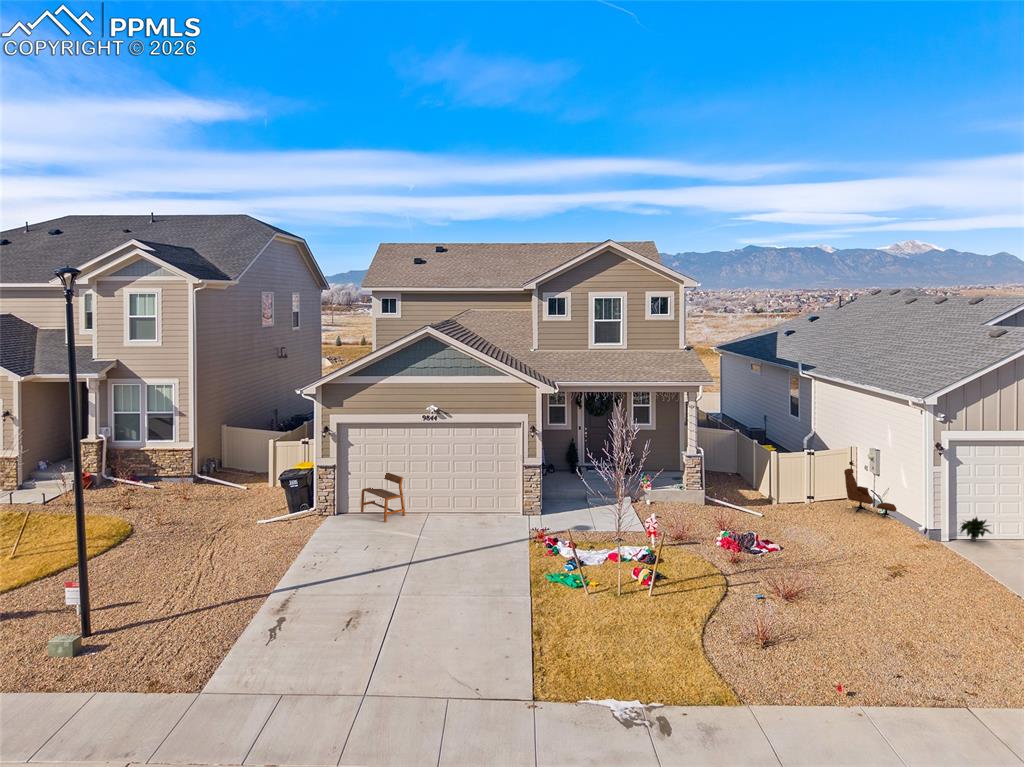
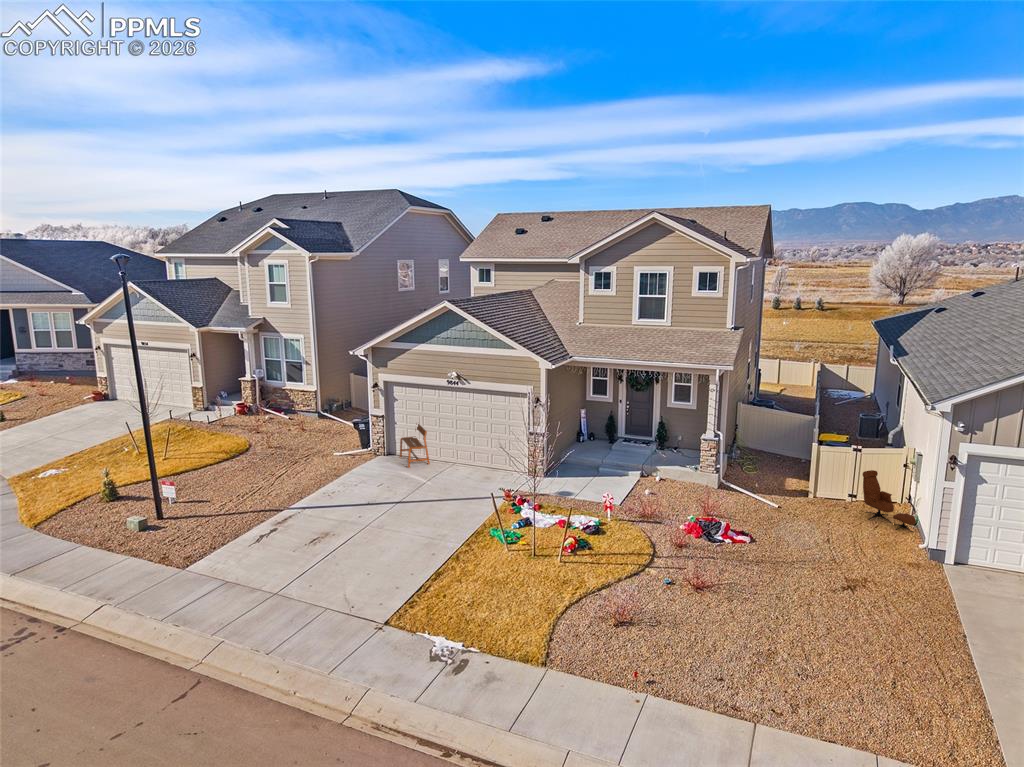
potted plant: present [960,517,991,541] -> none [966,545,1008,574]

